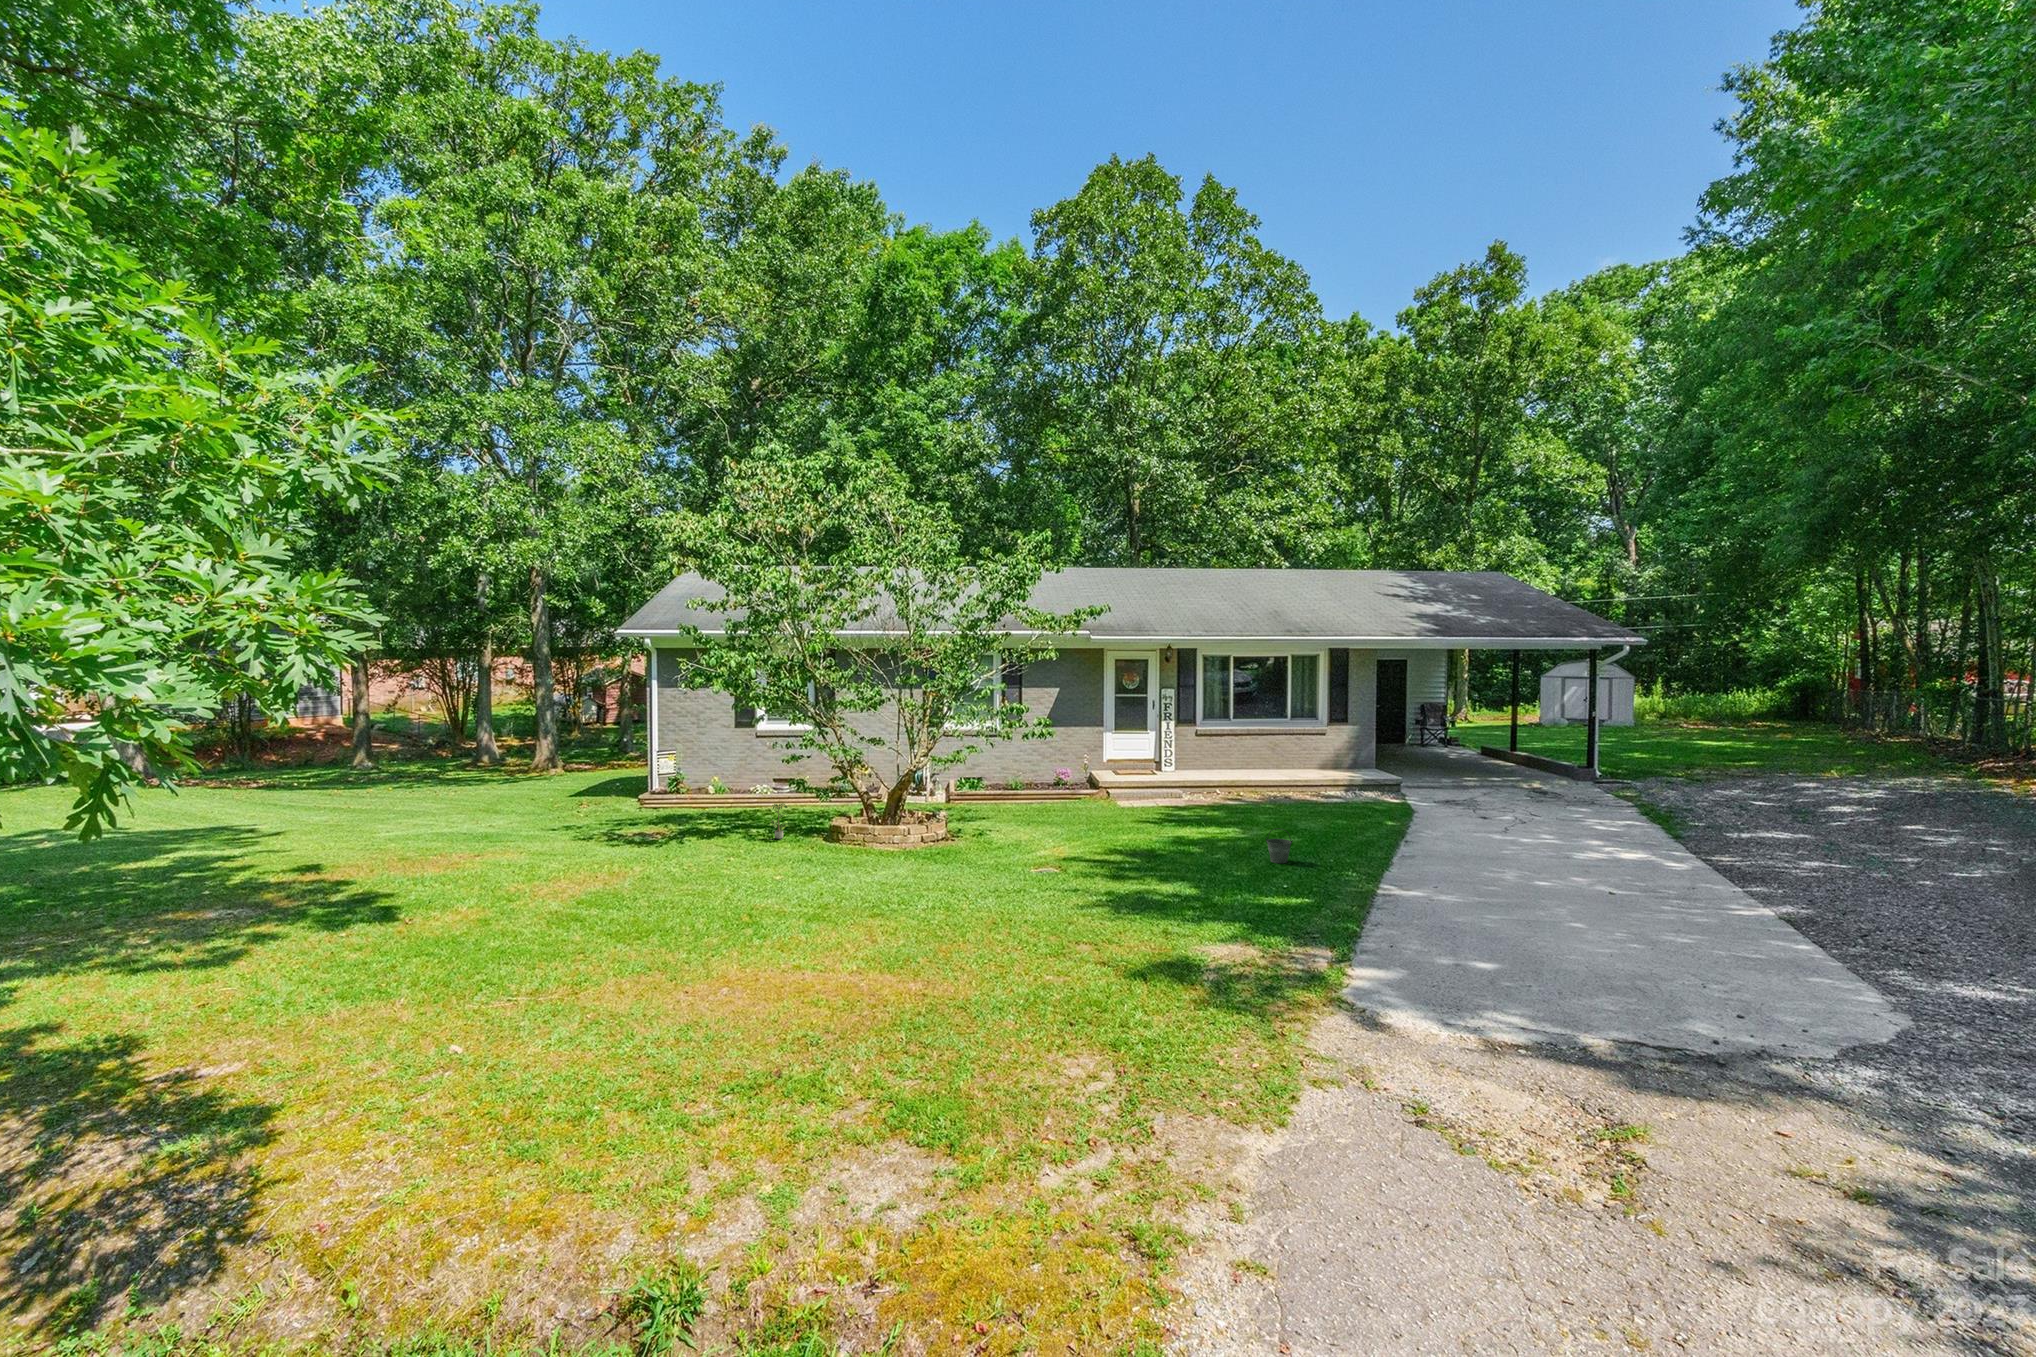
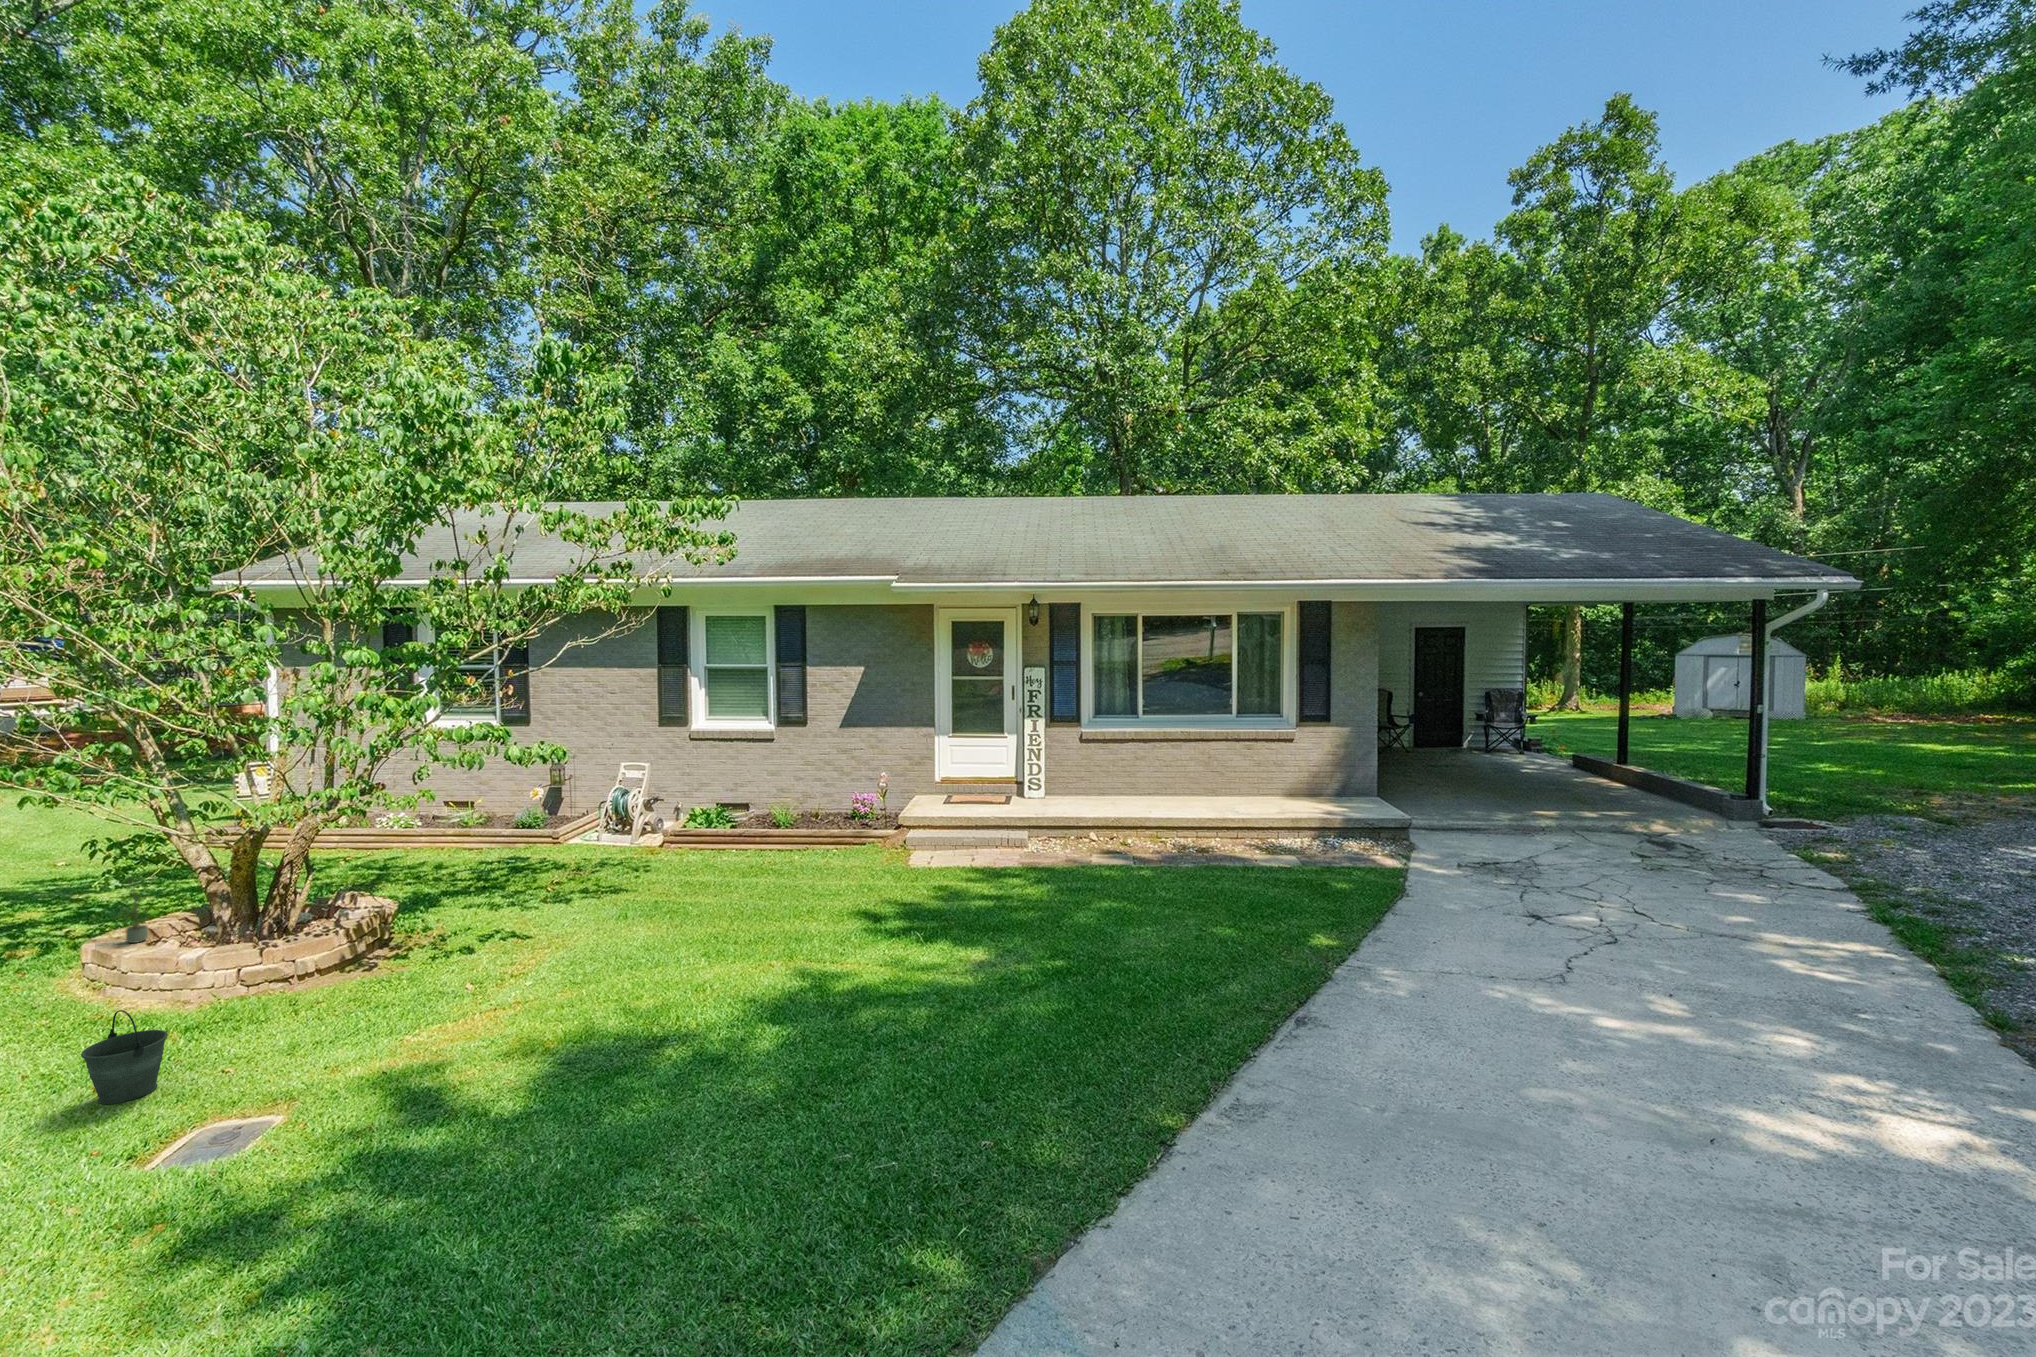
bucket: present [1266,828,1293,863] -> present [81,1010,168,1104]

